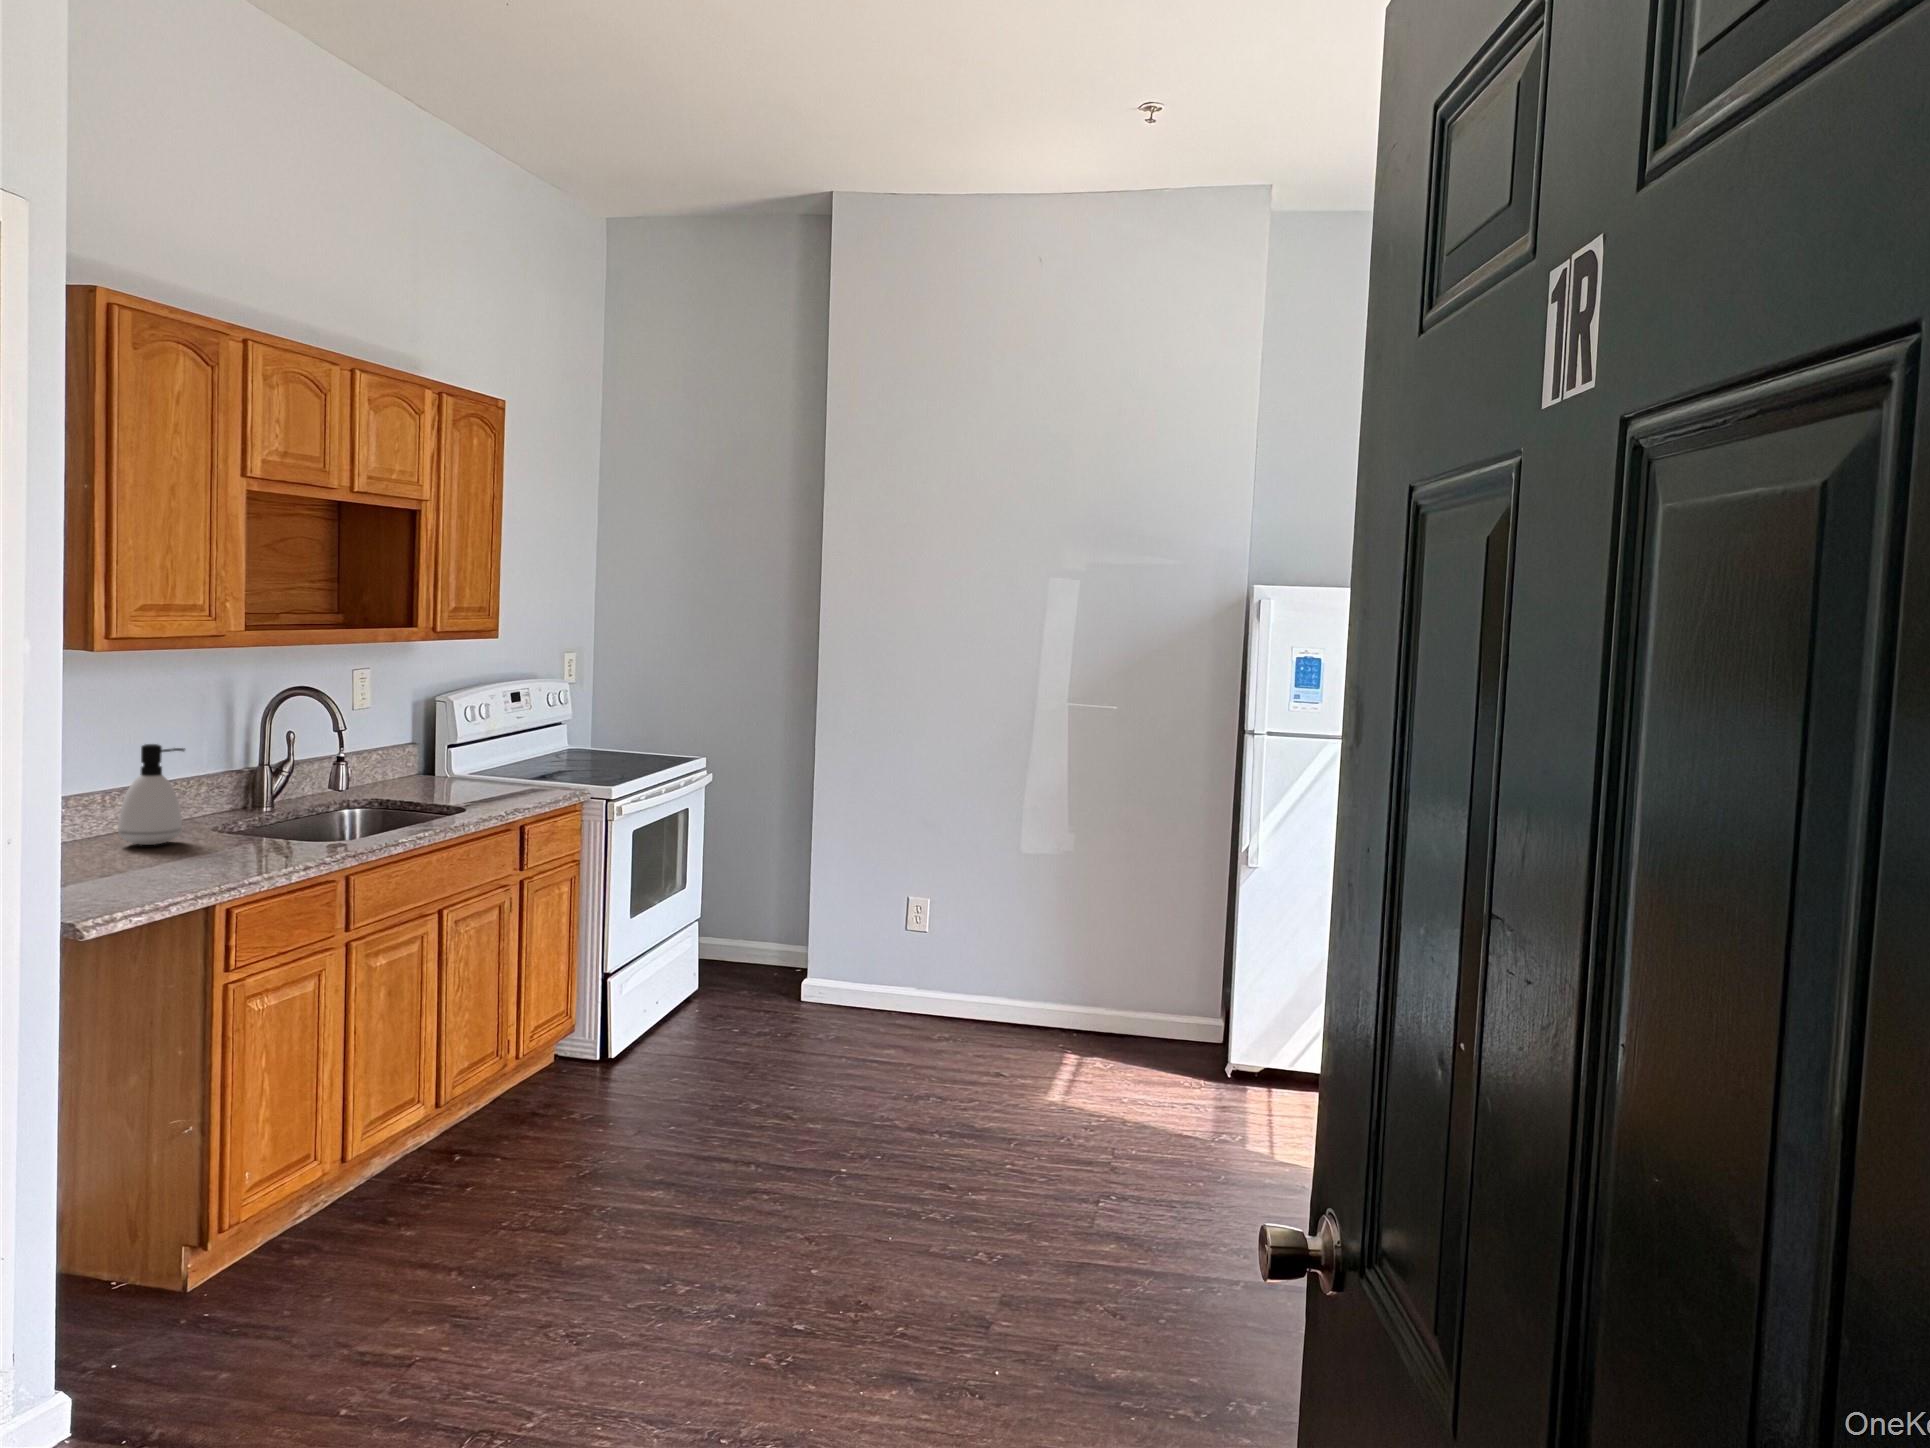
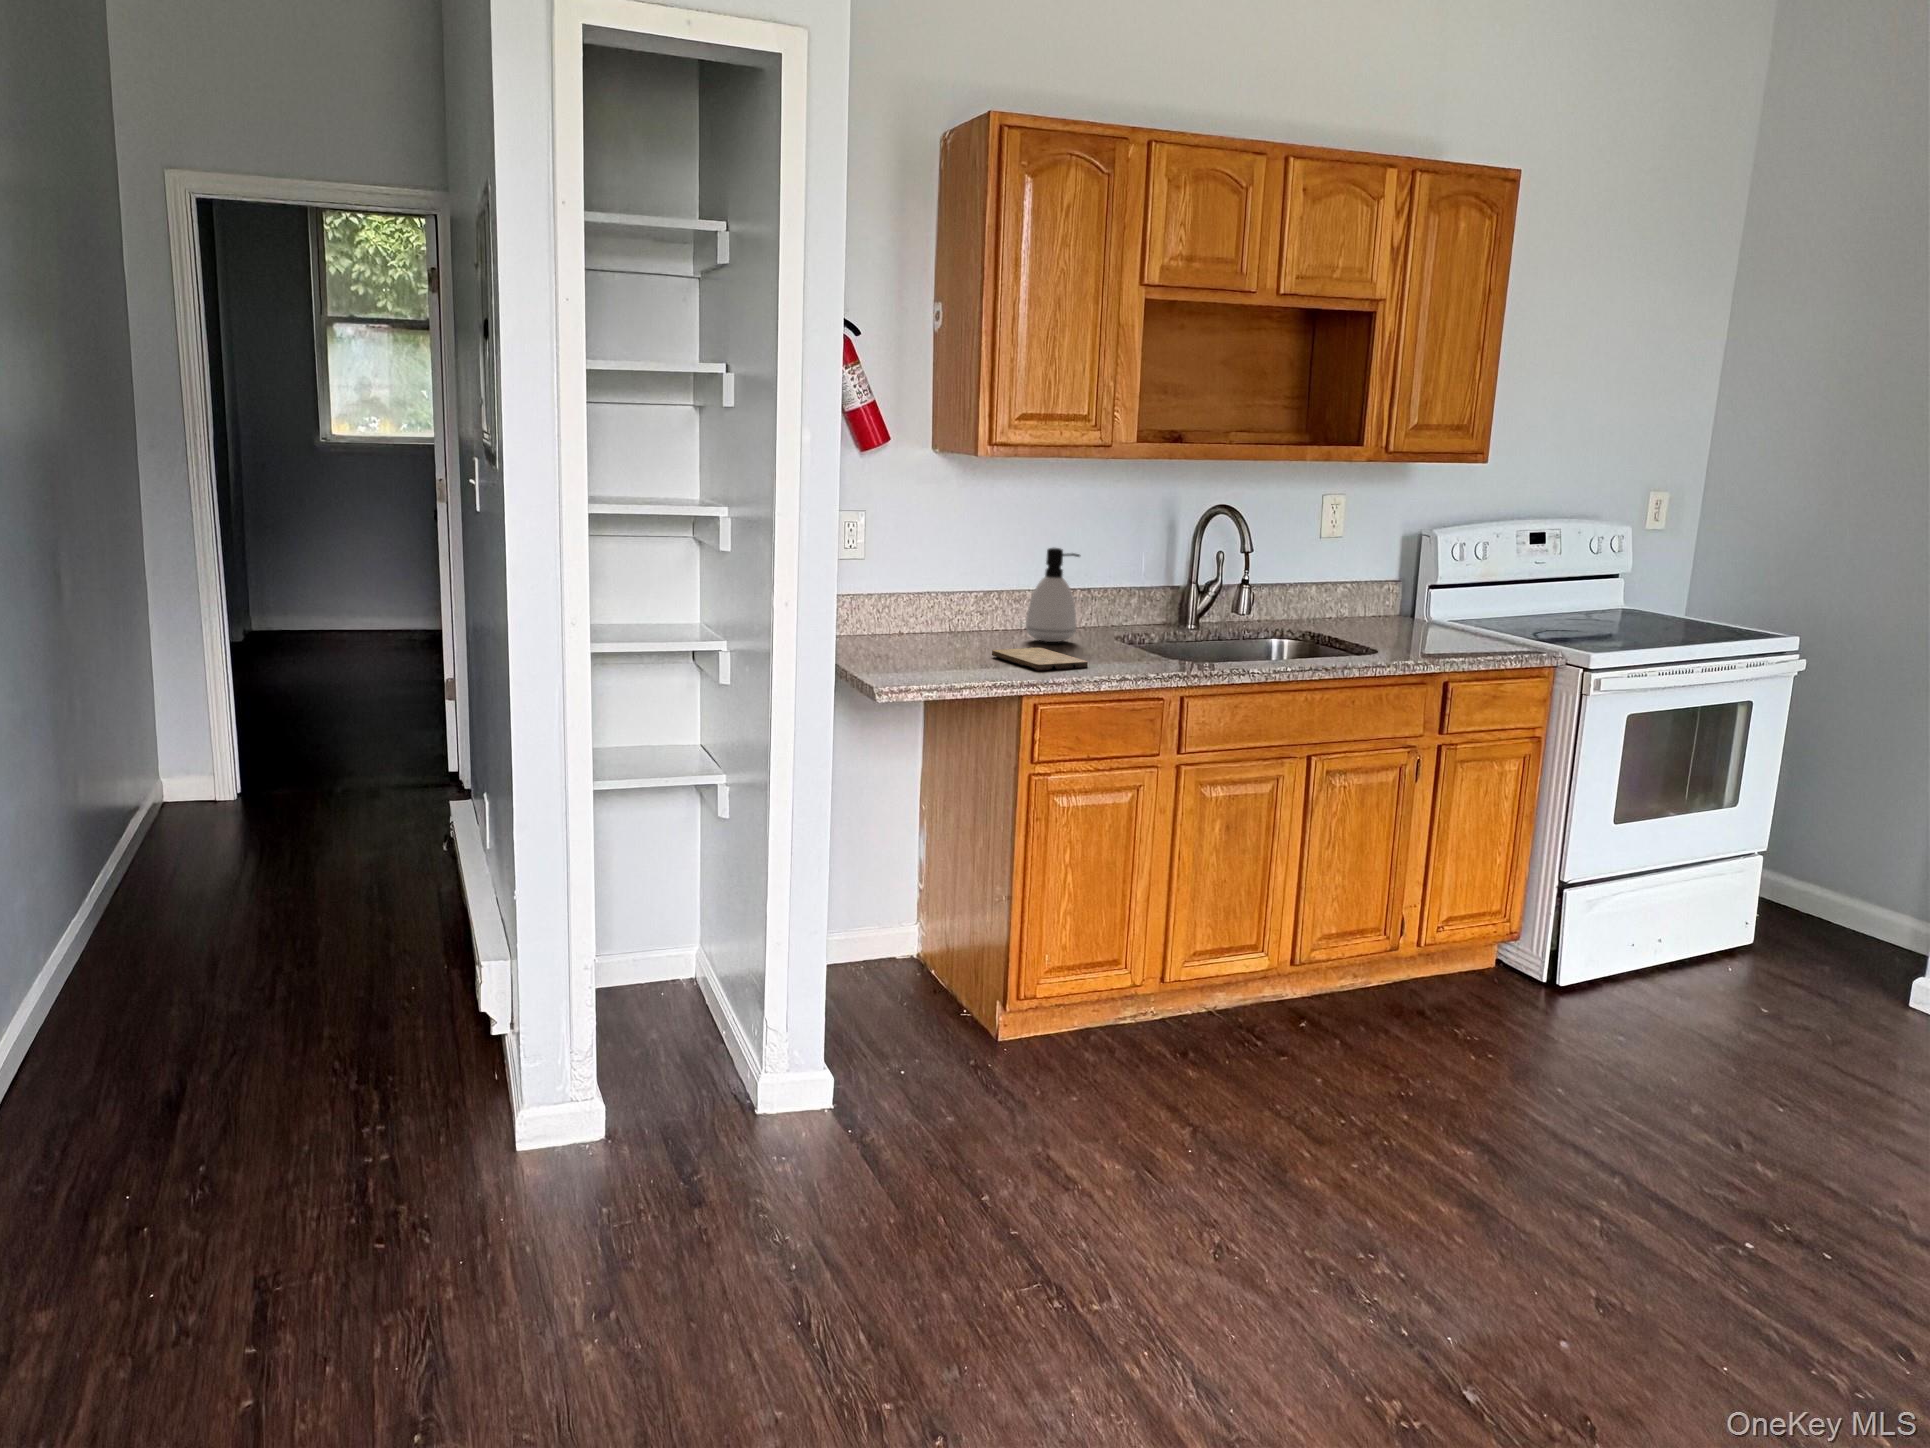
cutting board: none [126,851,251,873] -> present [992,648,1088,671]

